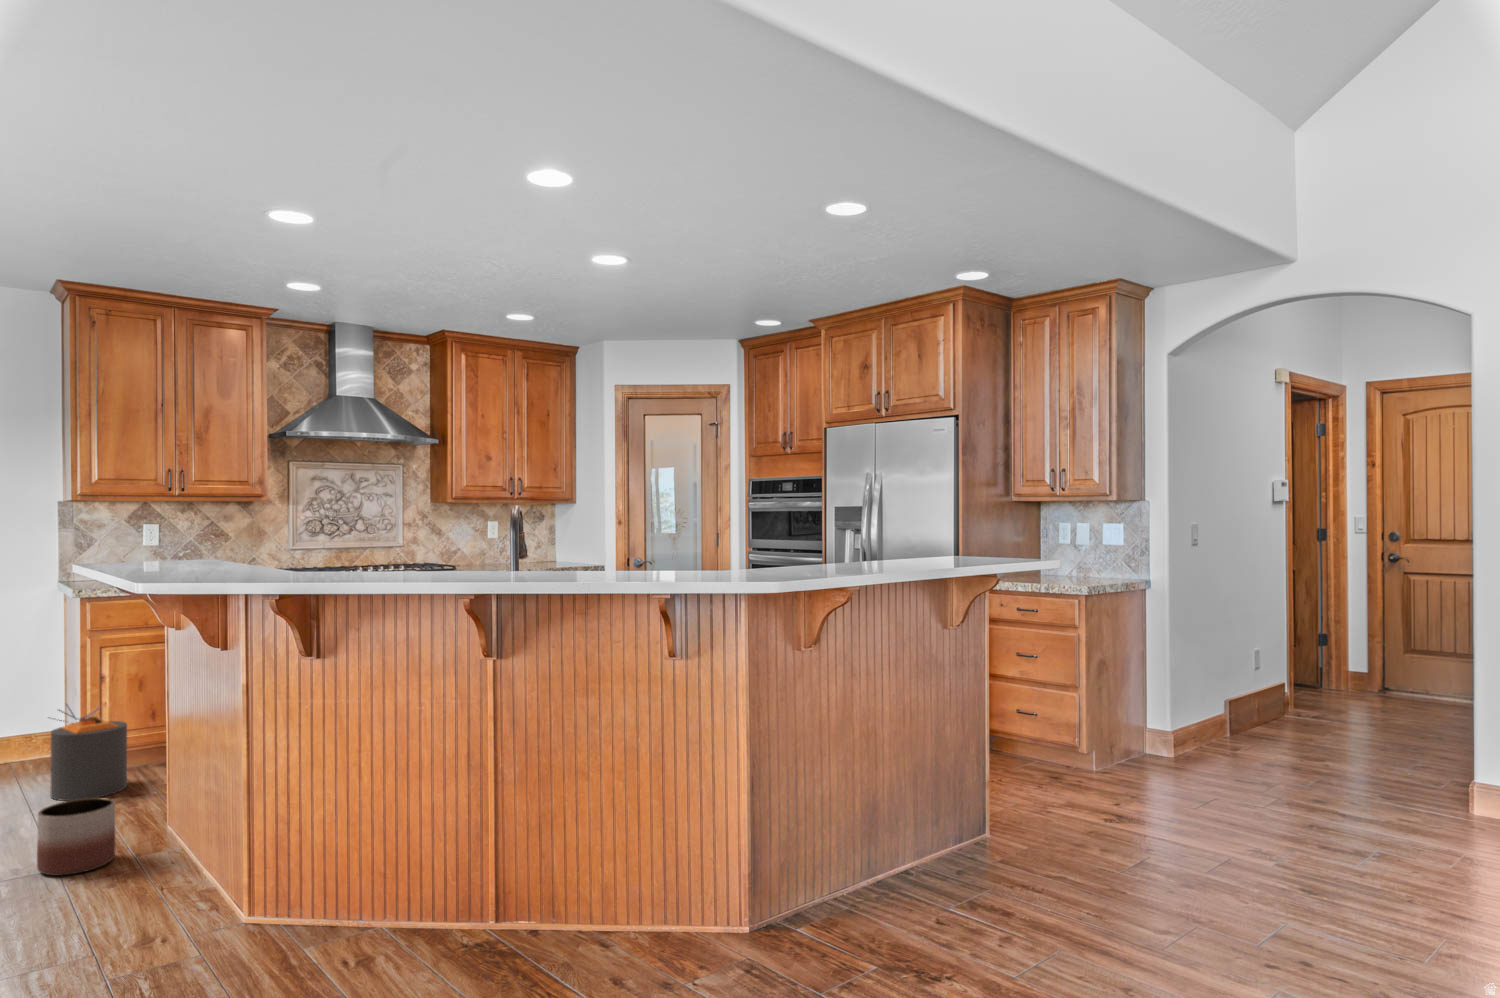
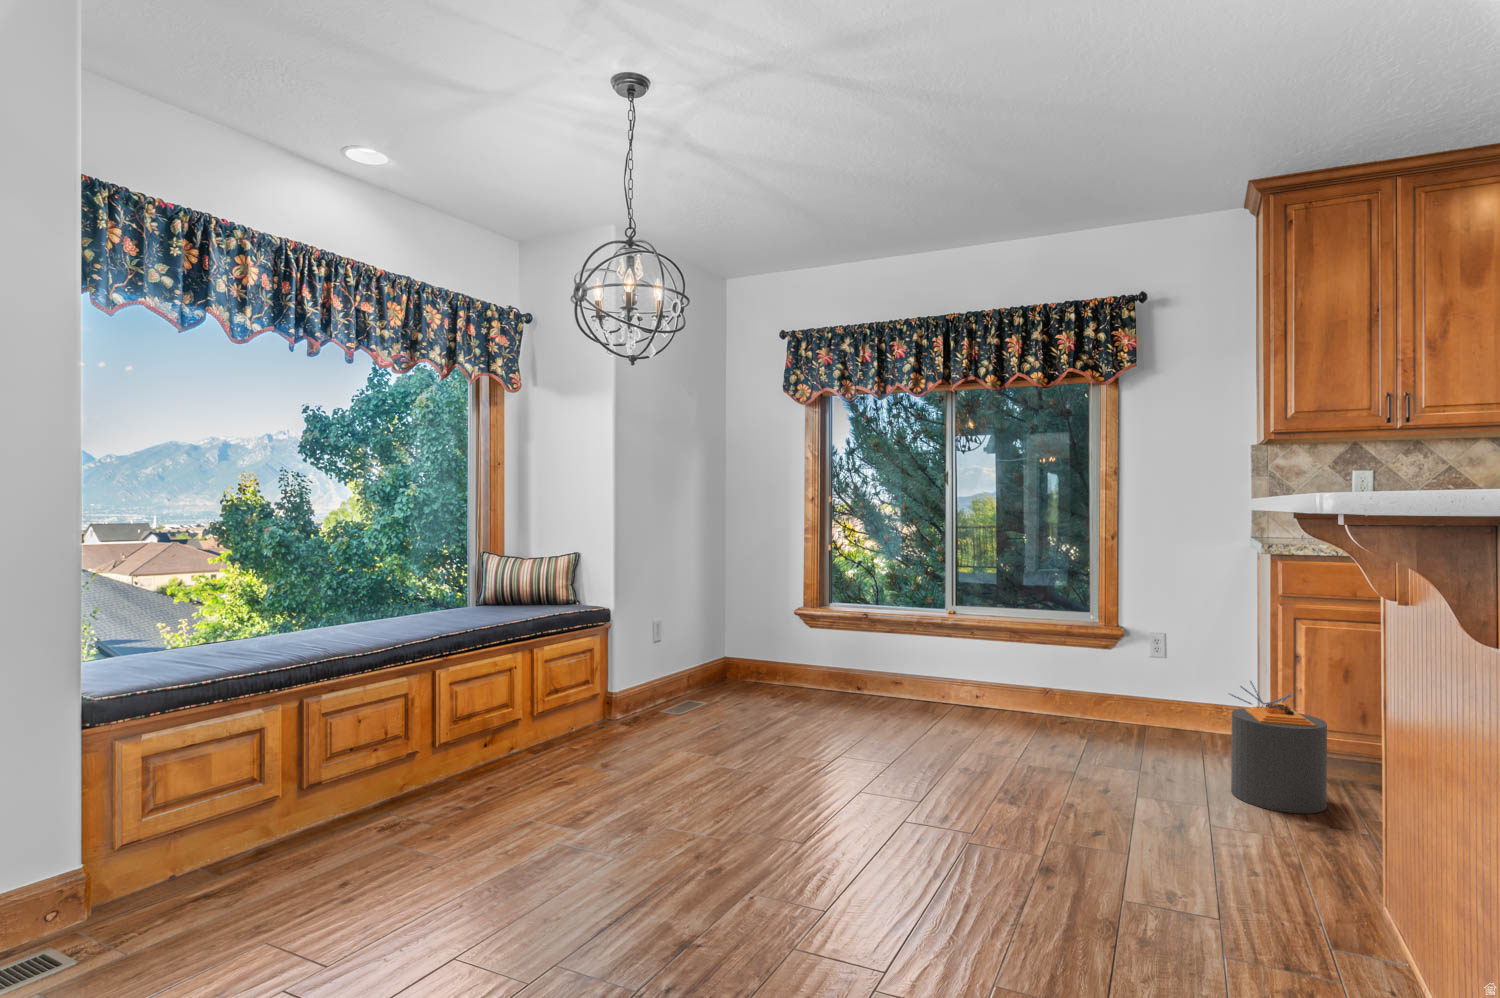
planter: present [37,798,115,875] -> none [1193,822,1300,944]

